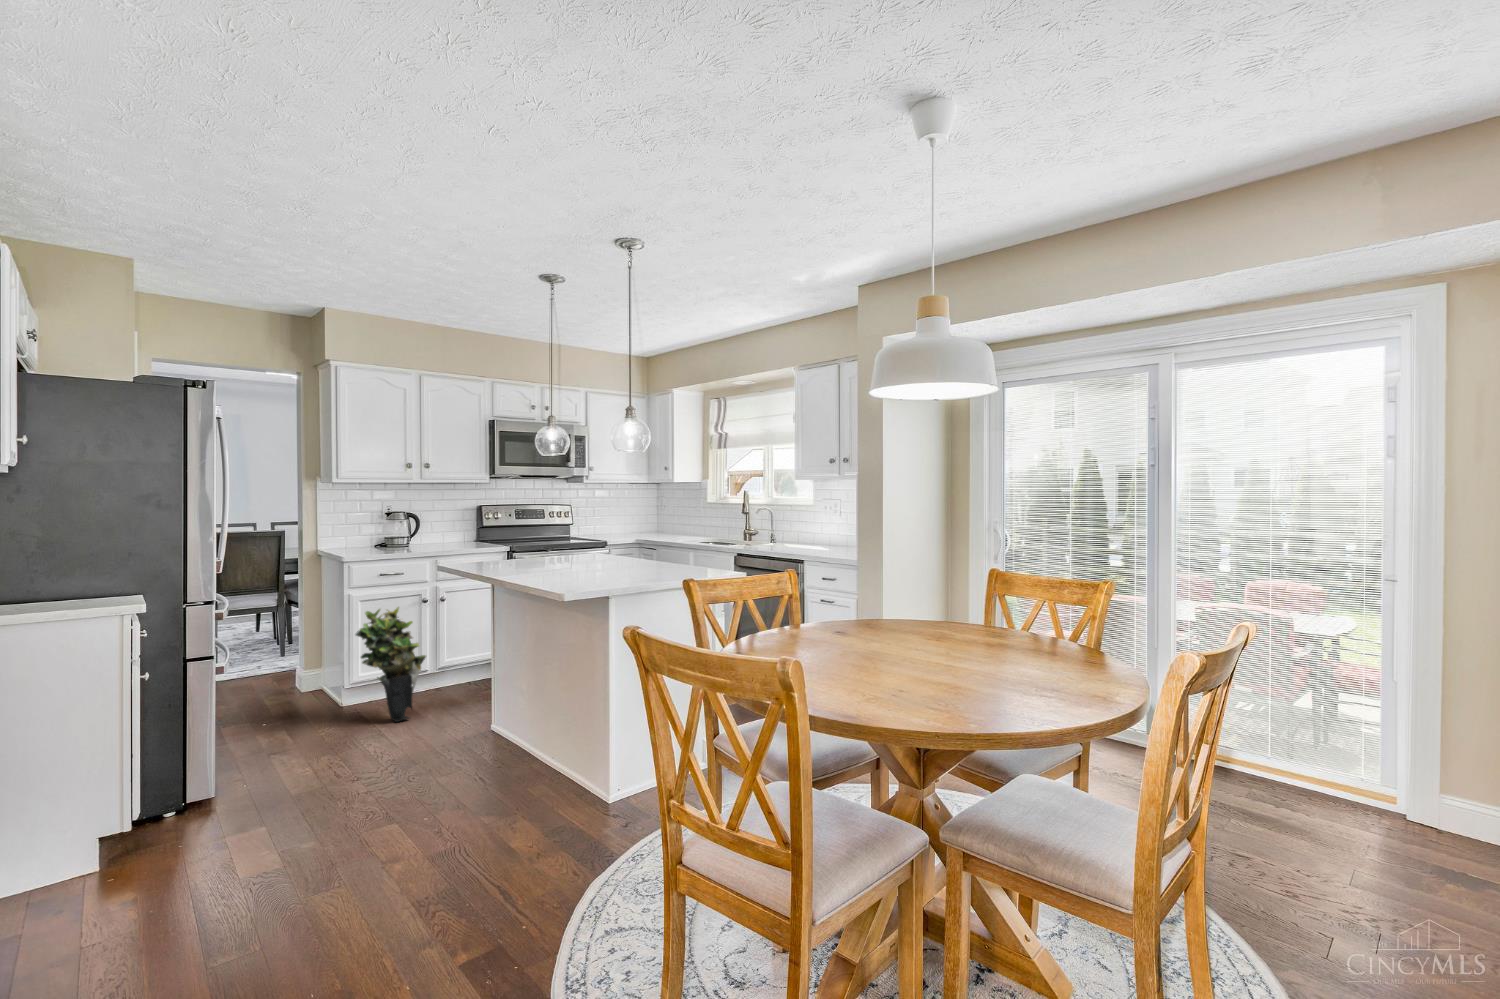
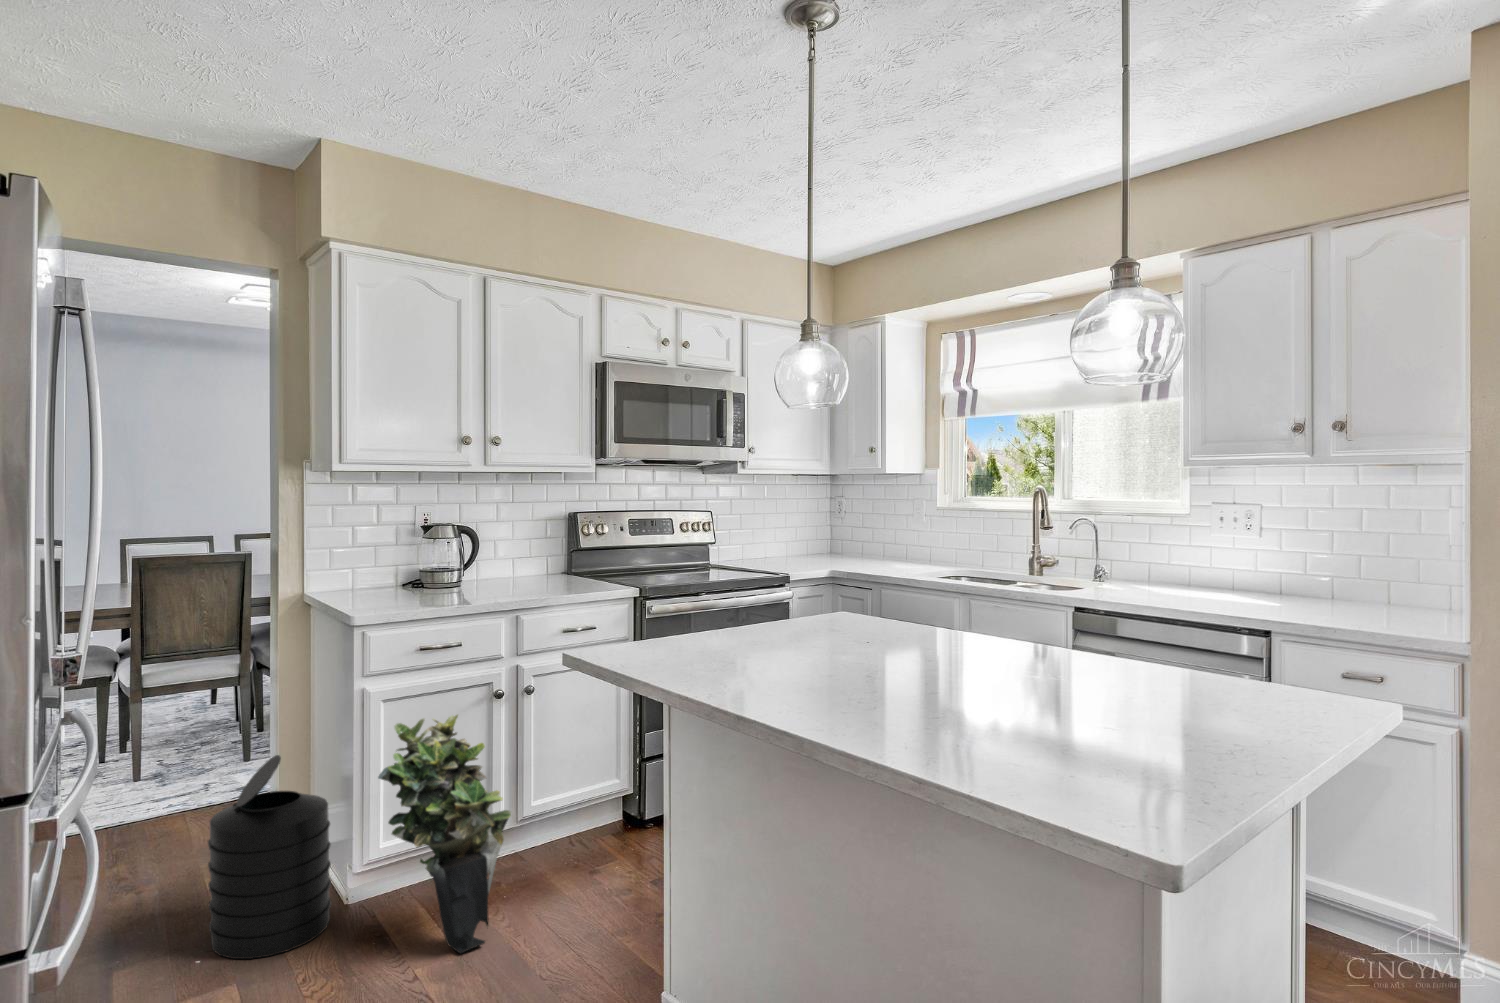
trash can: none [266,628,331,727] -> present [208,755,331,959]

